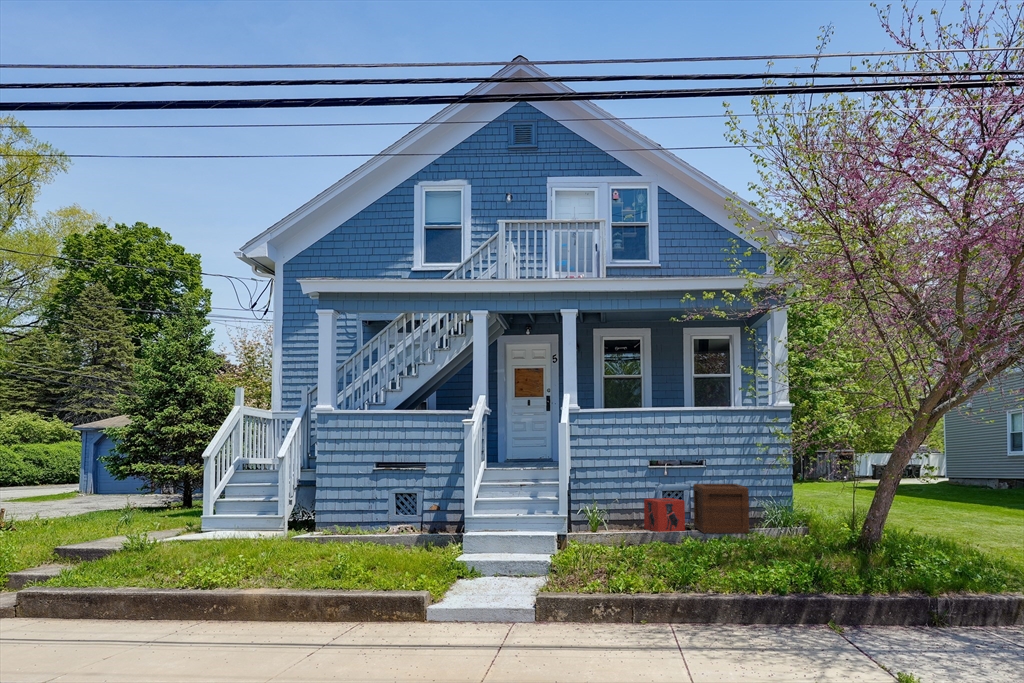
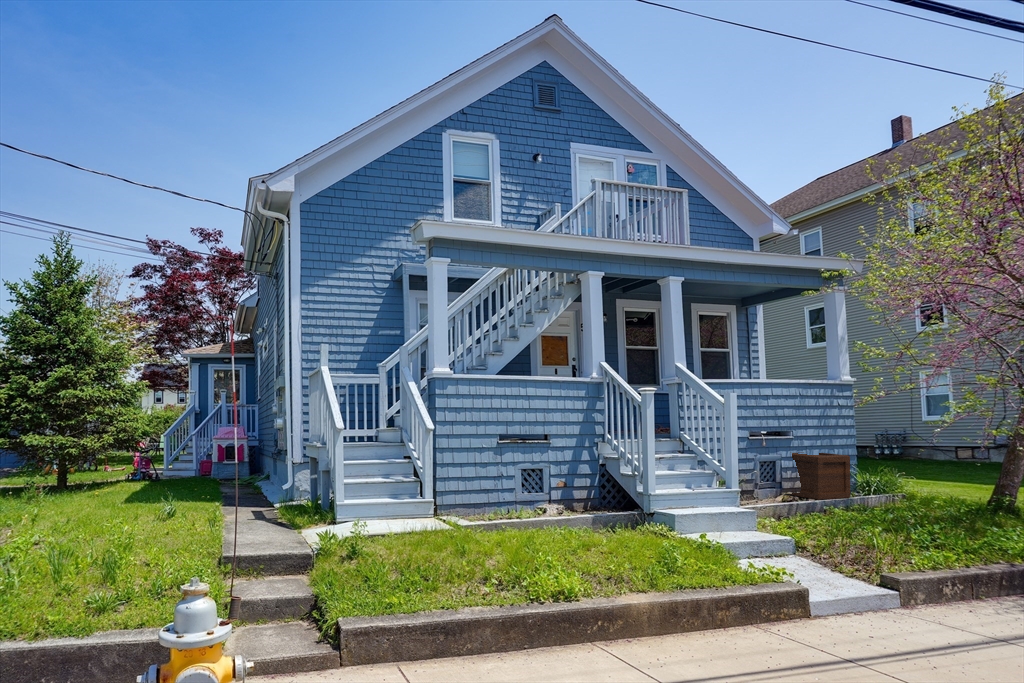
storage box: present [644,498,685,532] -> none [752,467,793,501]

